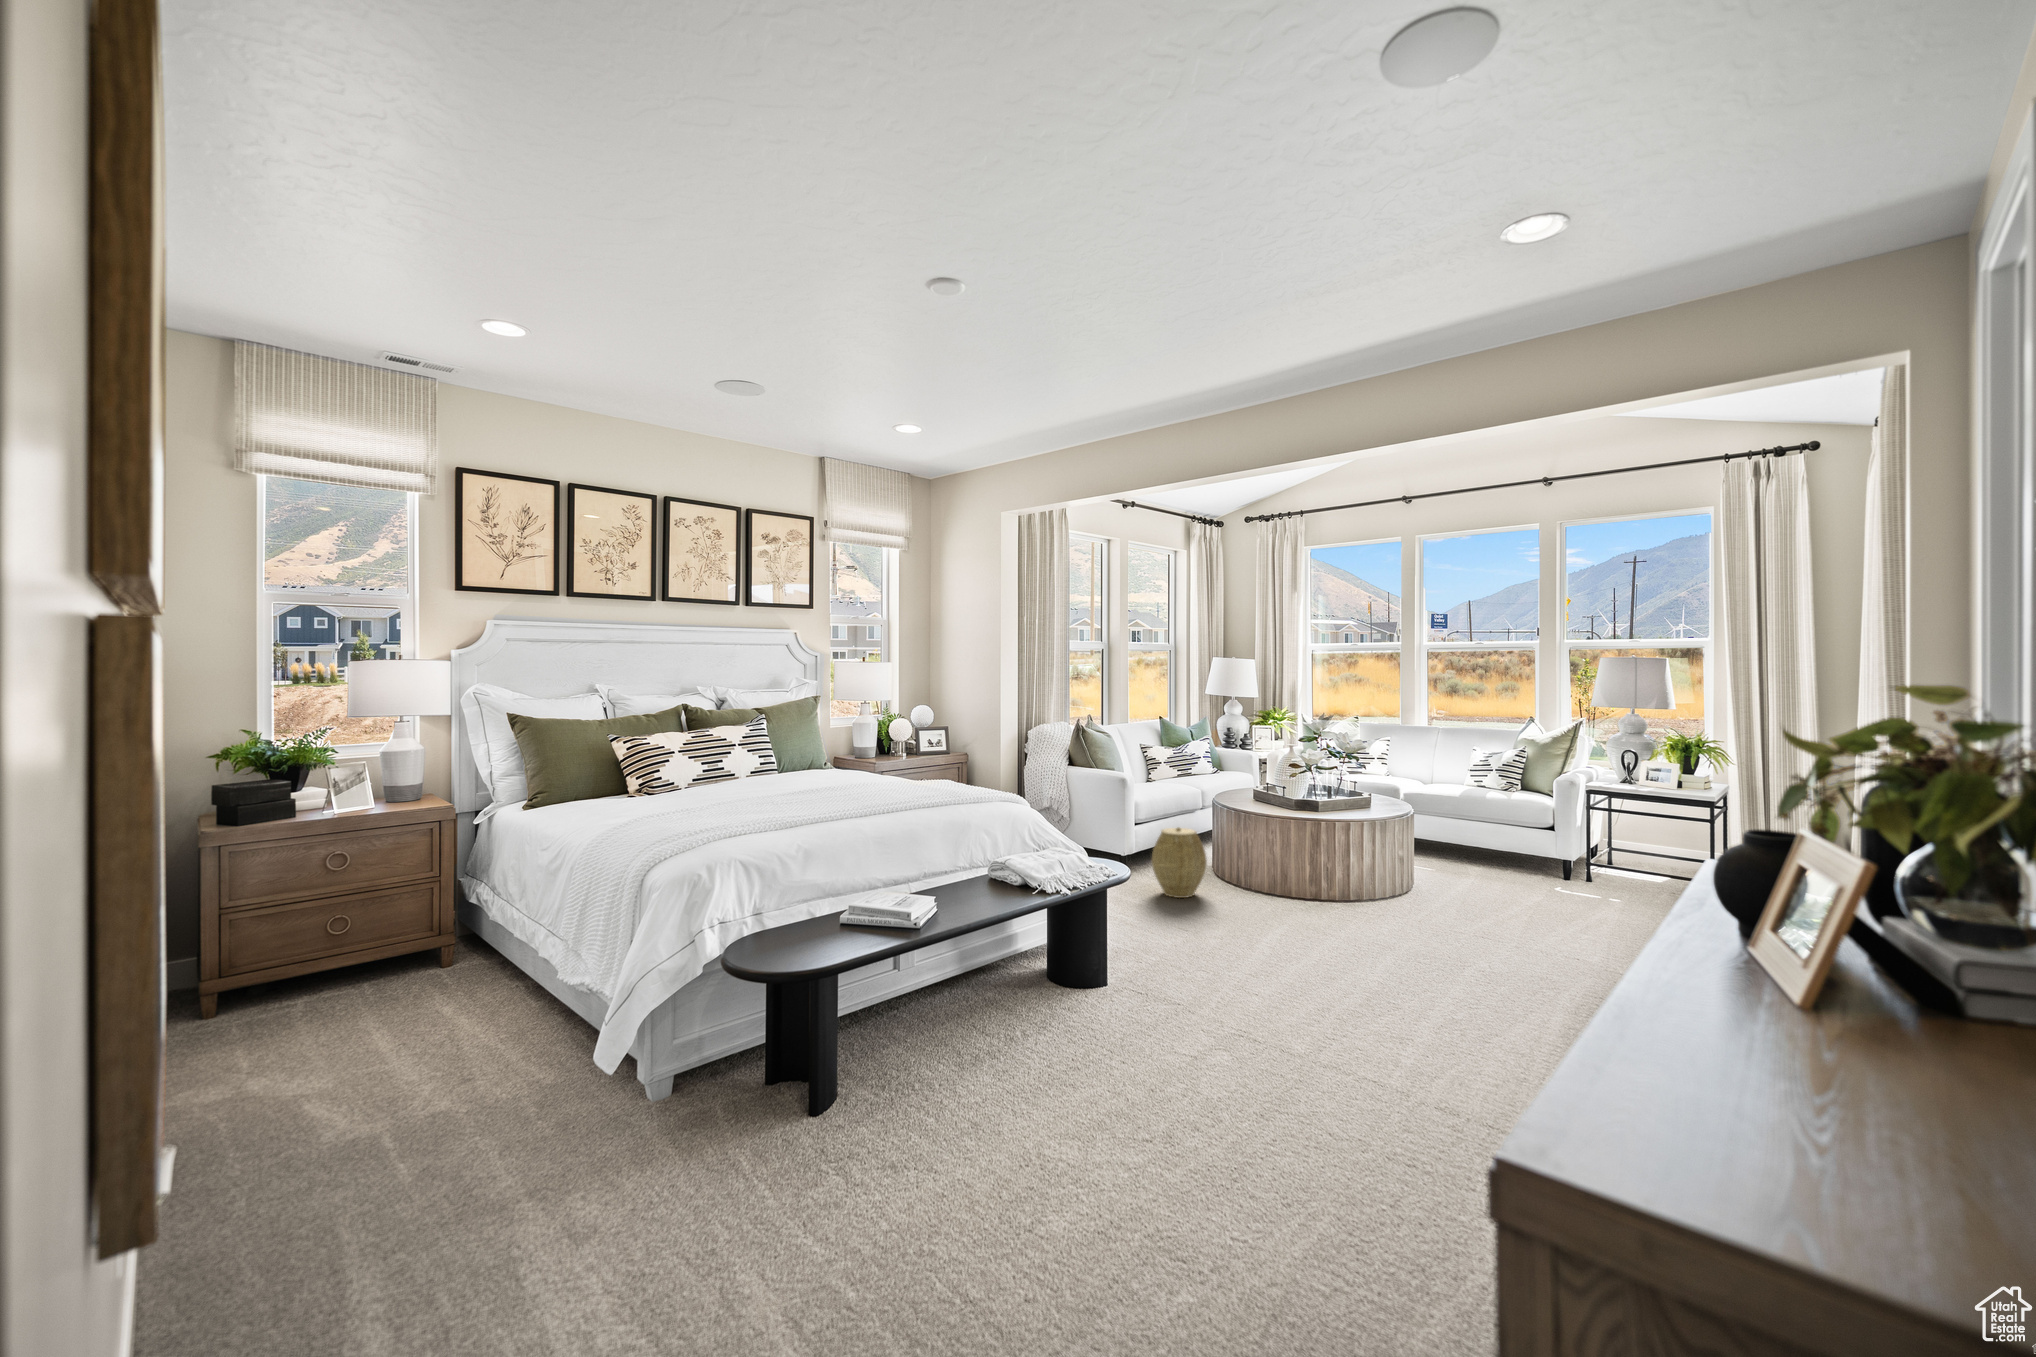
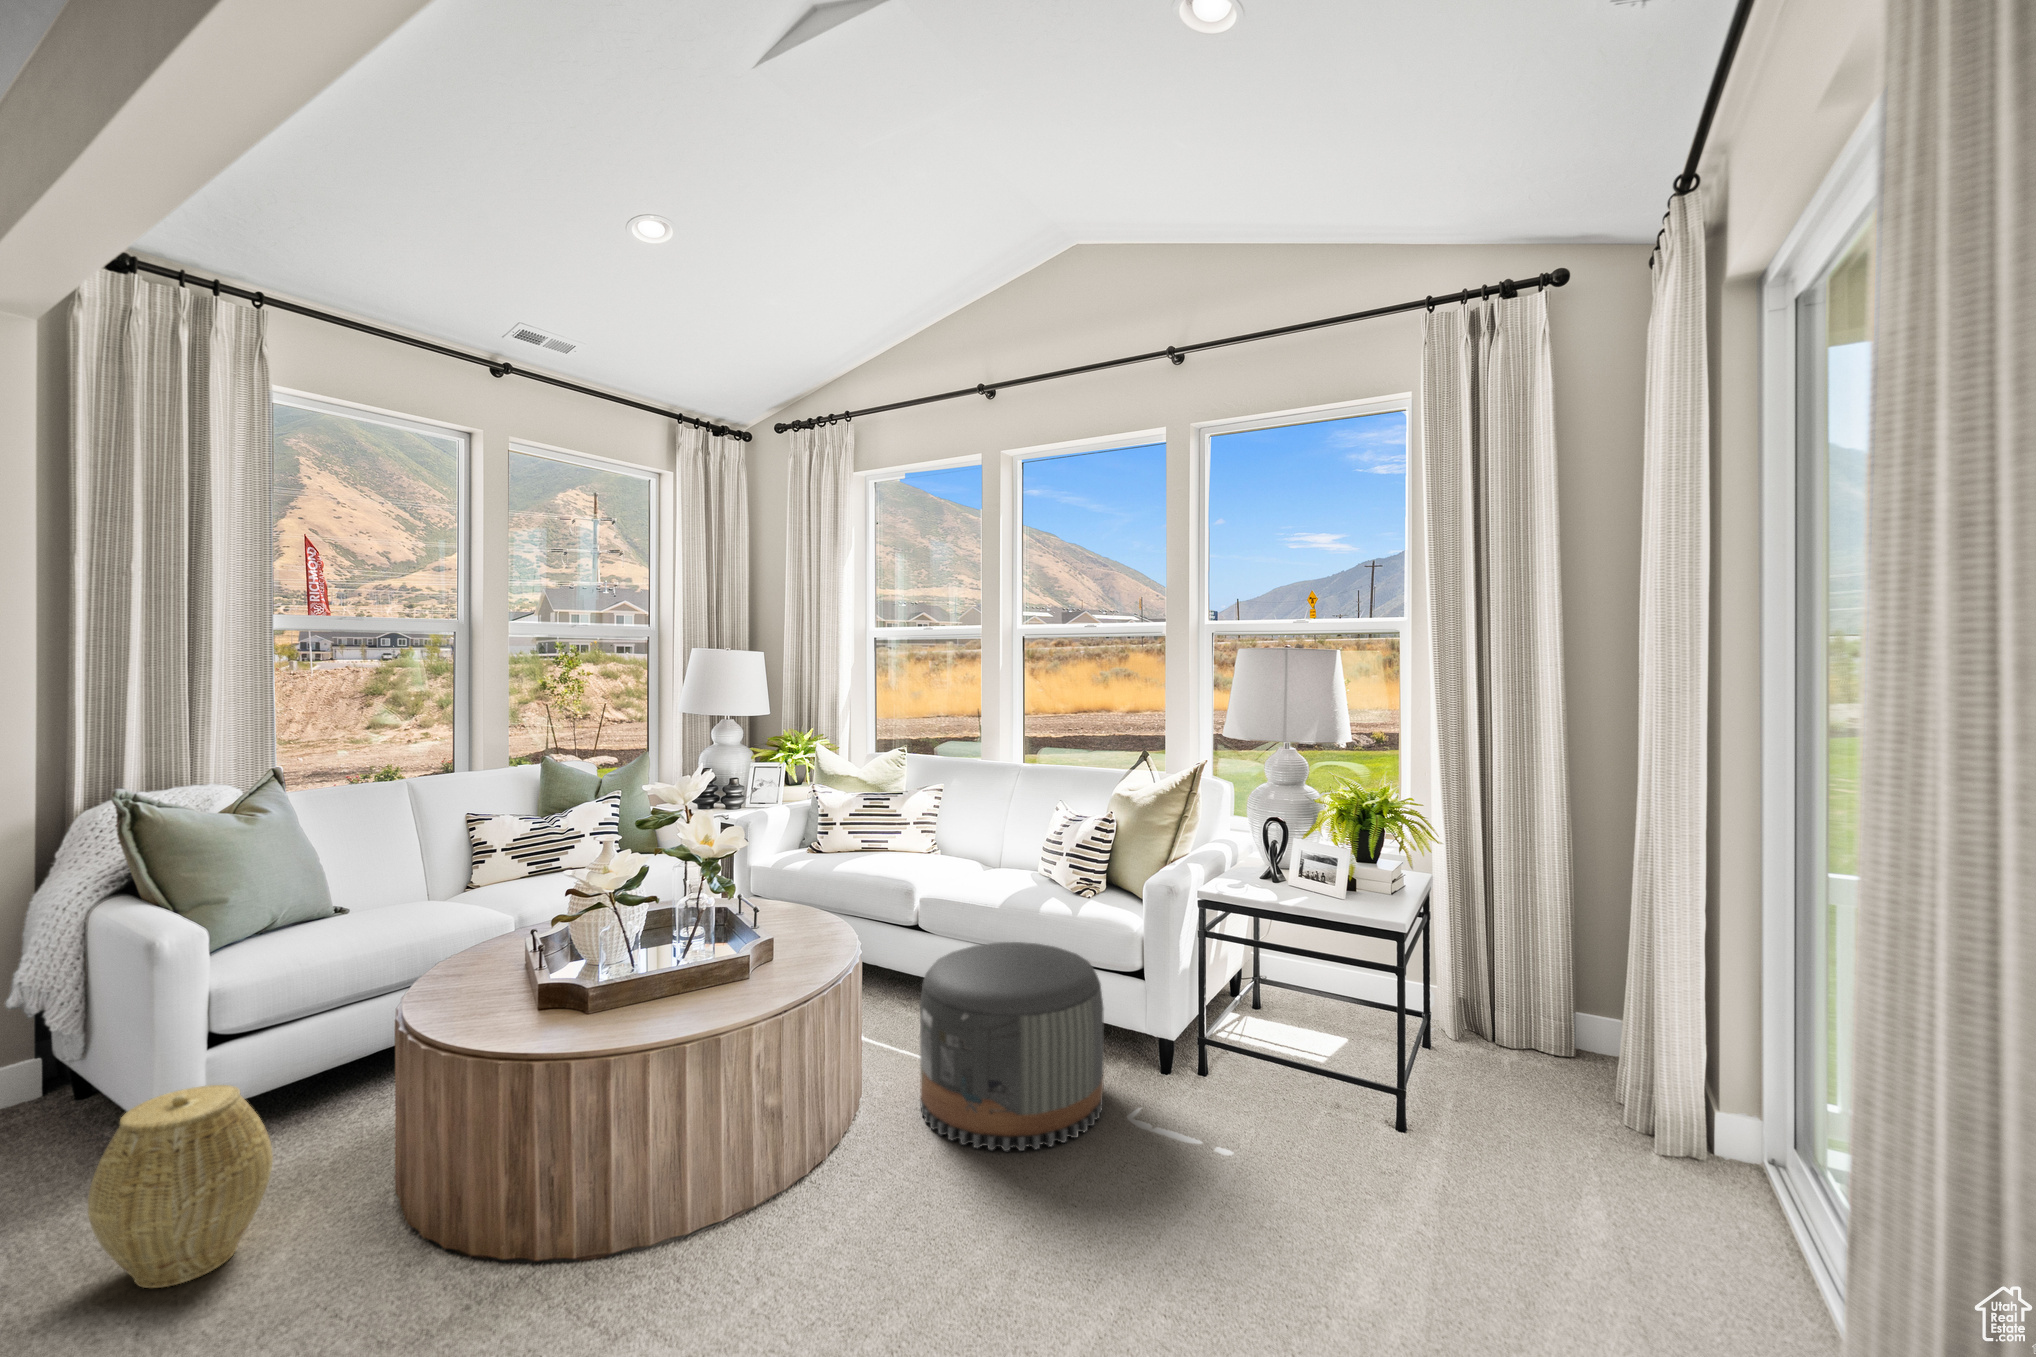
pouf: none [1445,804,1548,891] -> present [920,942,1104,1151]

